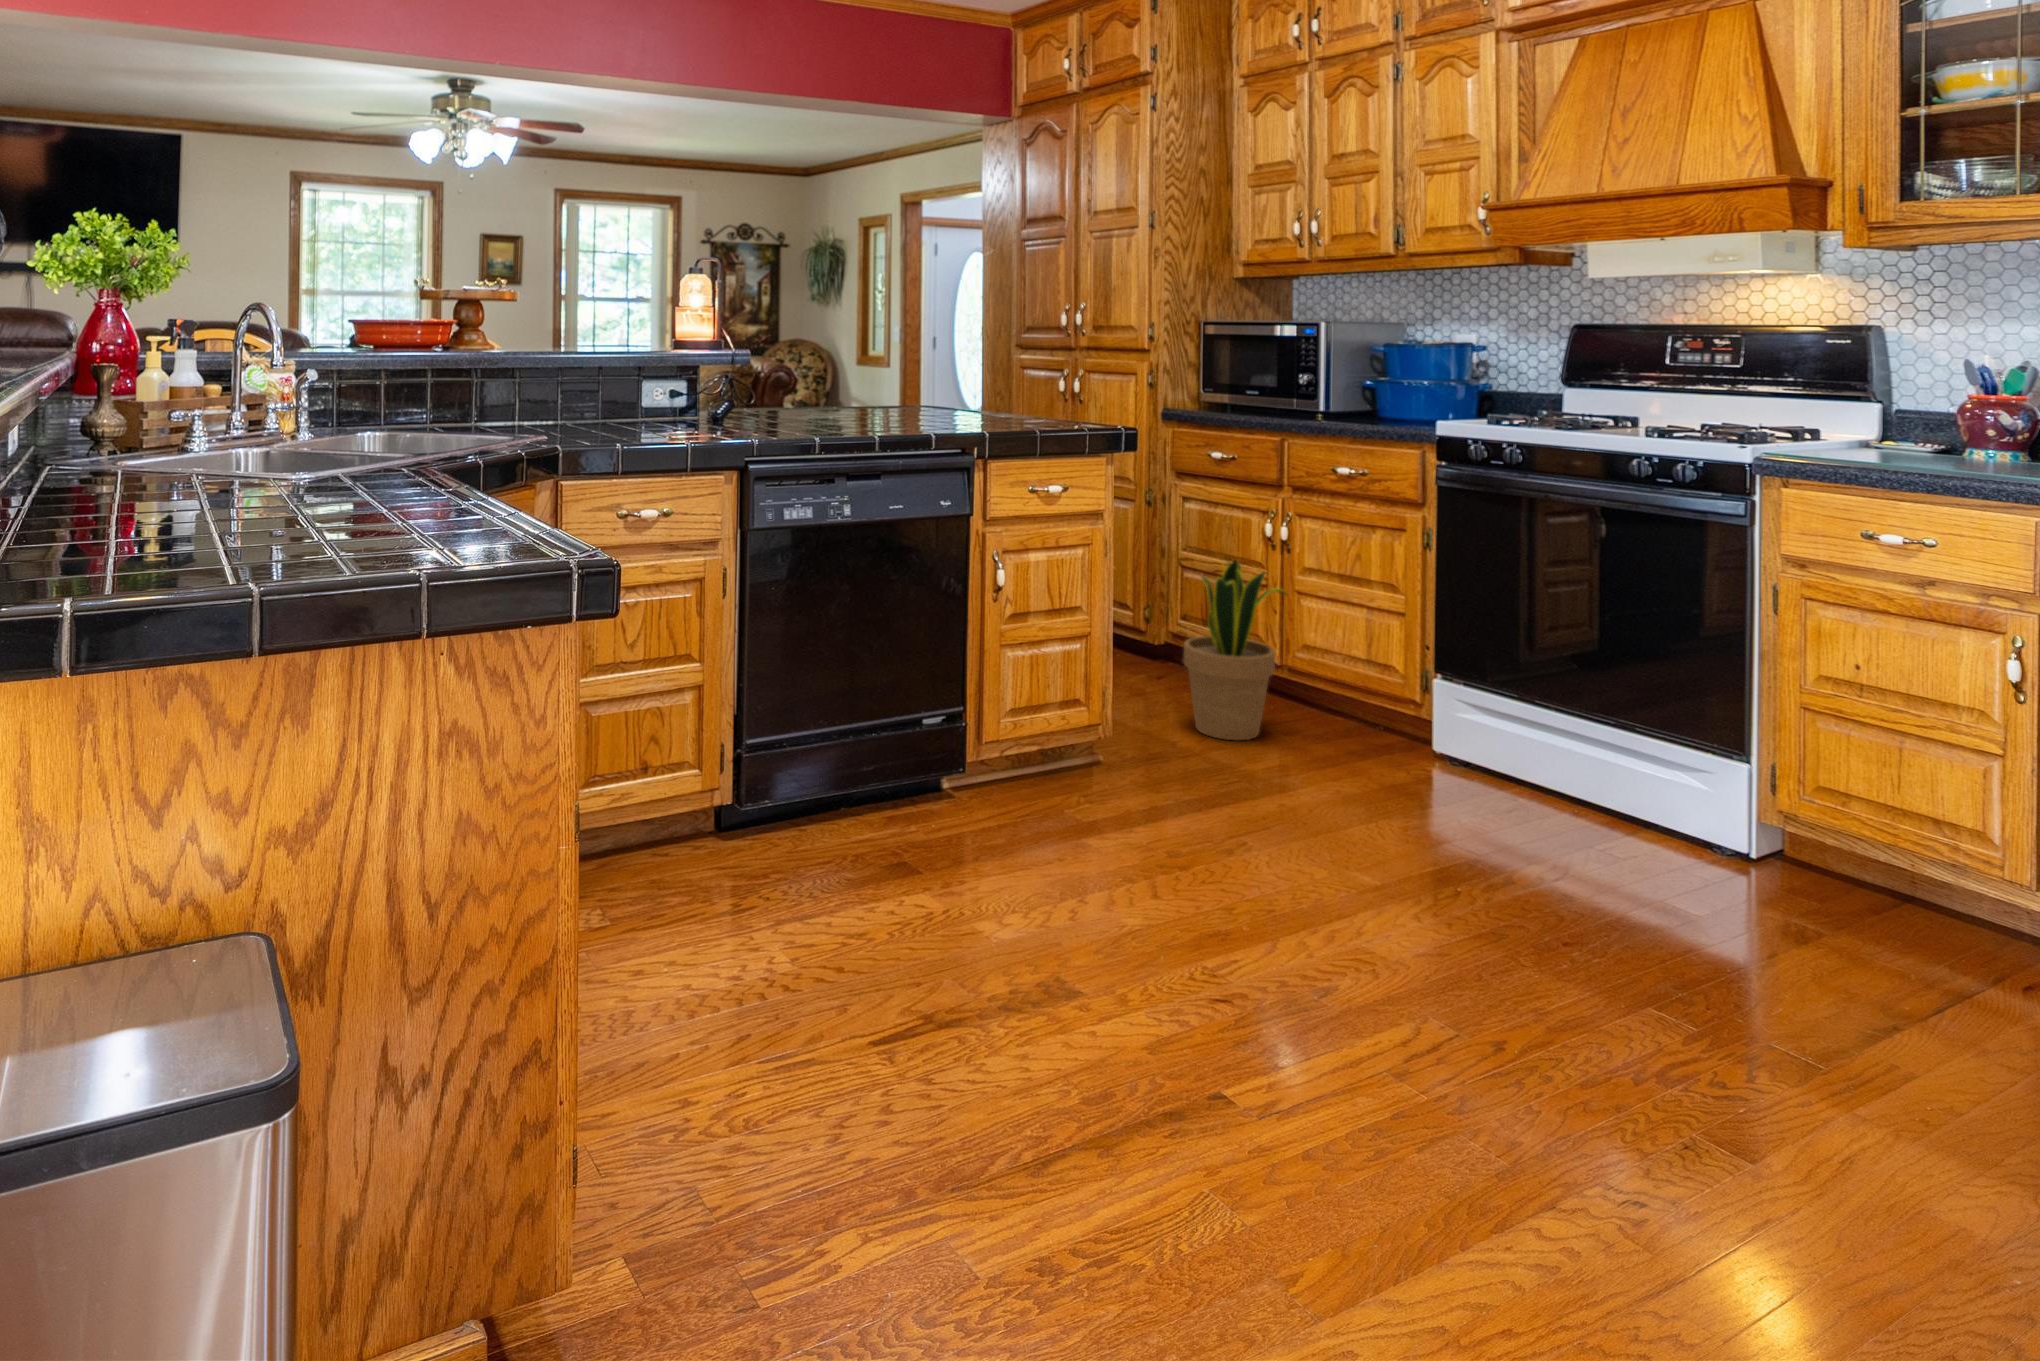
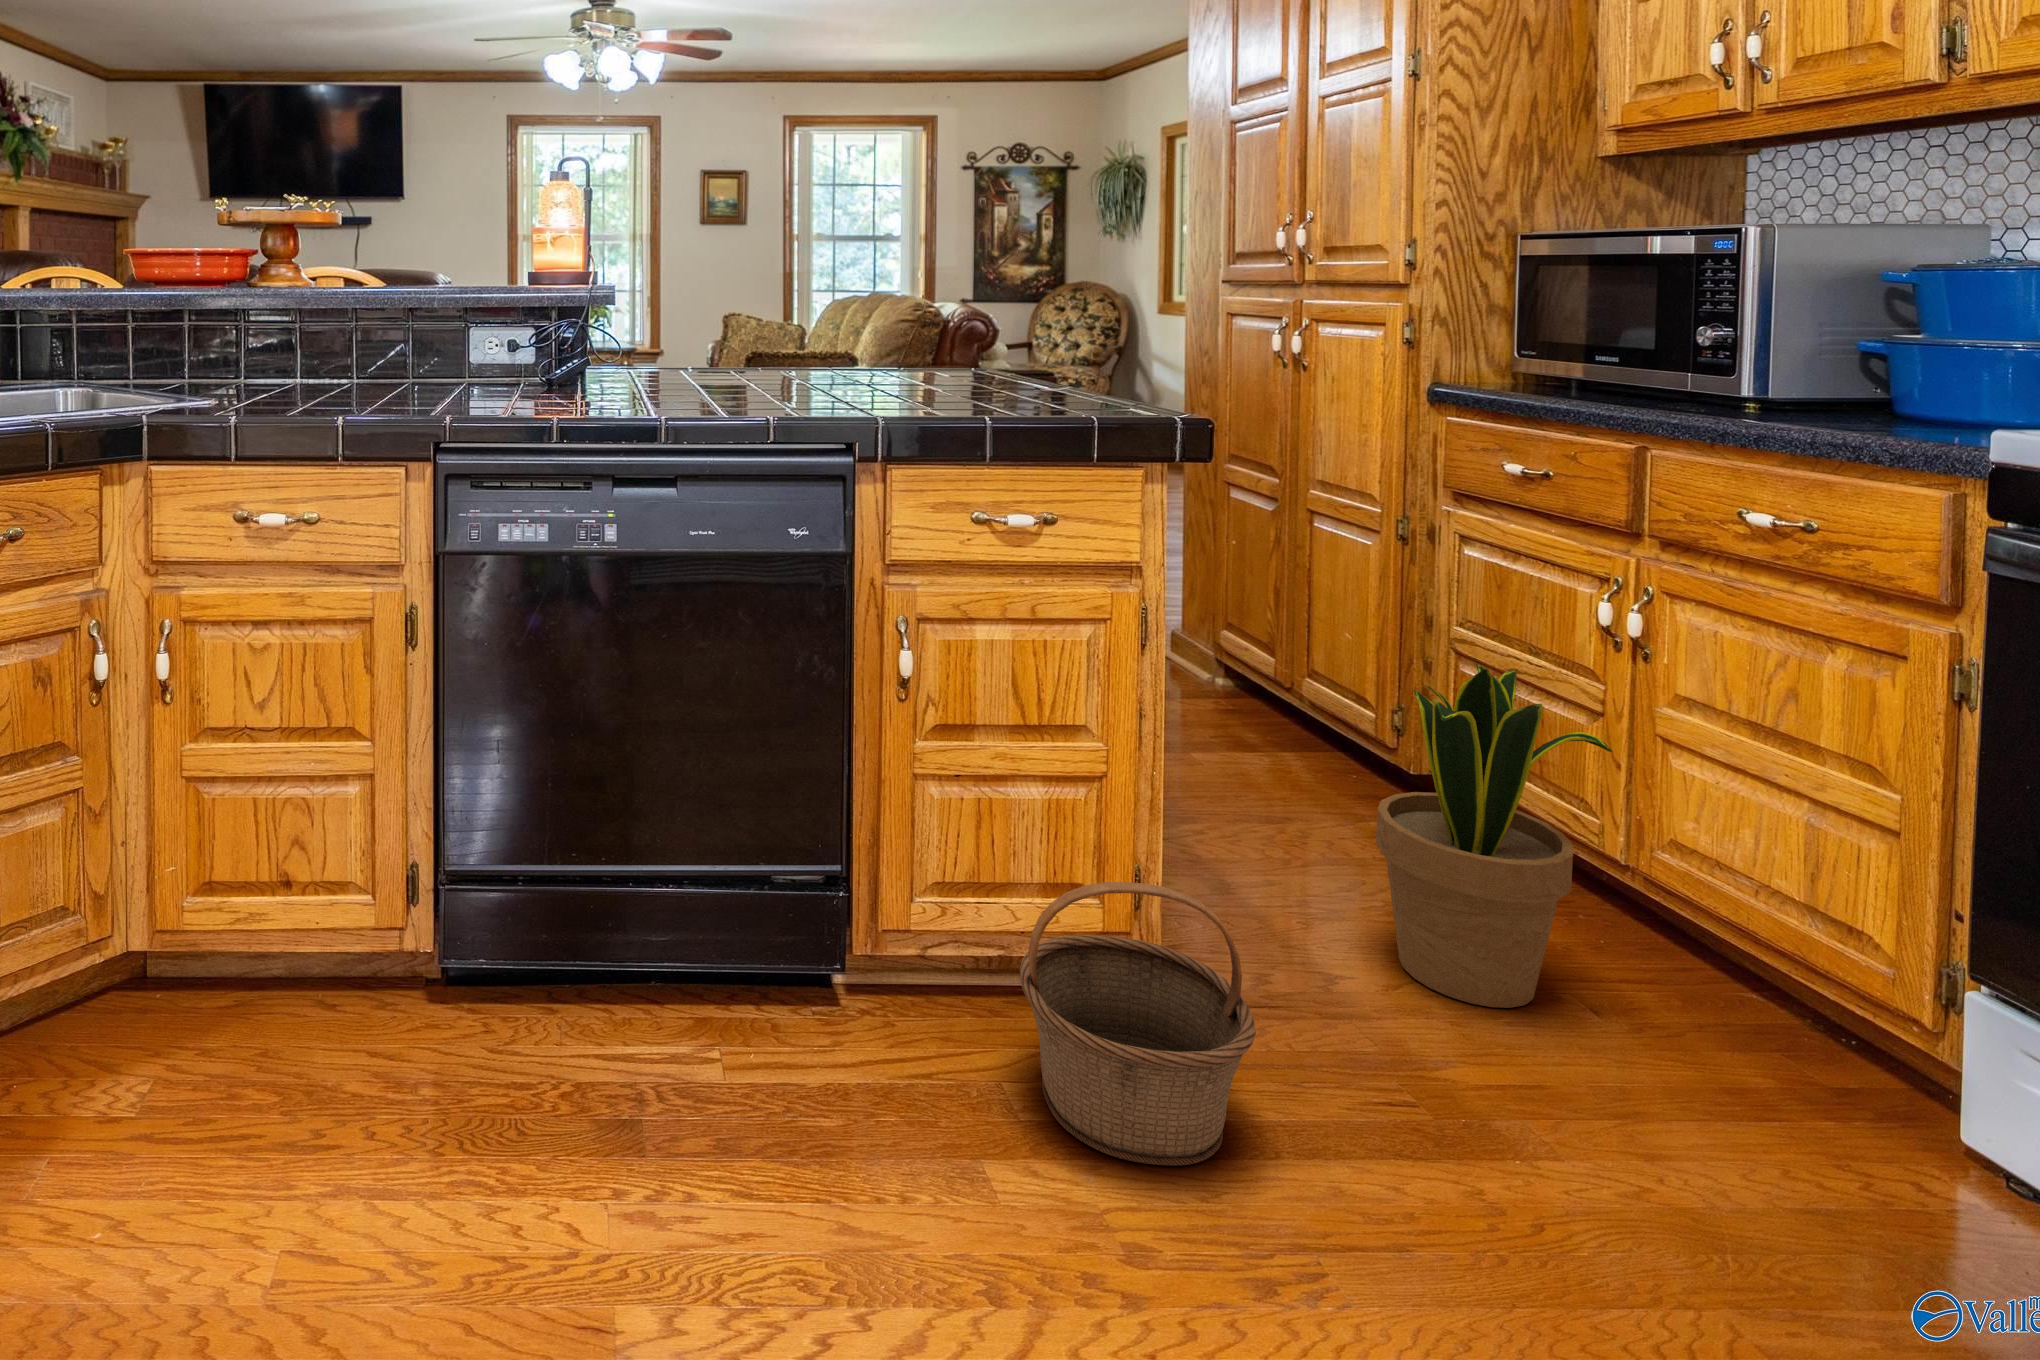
basket: none [1066,679,1188,821] -> present [1020,882,1256,1166]

